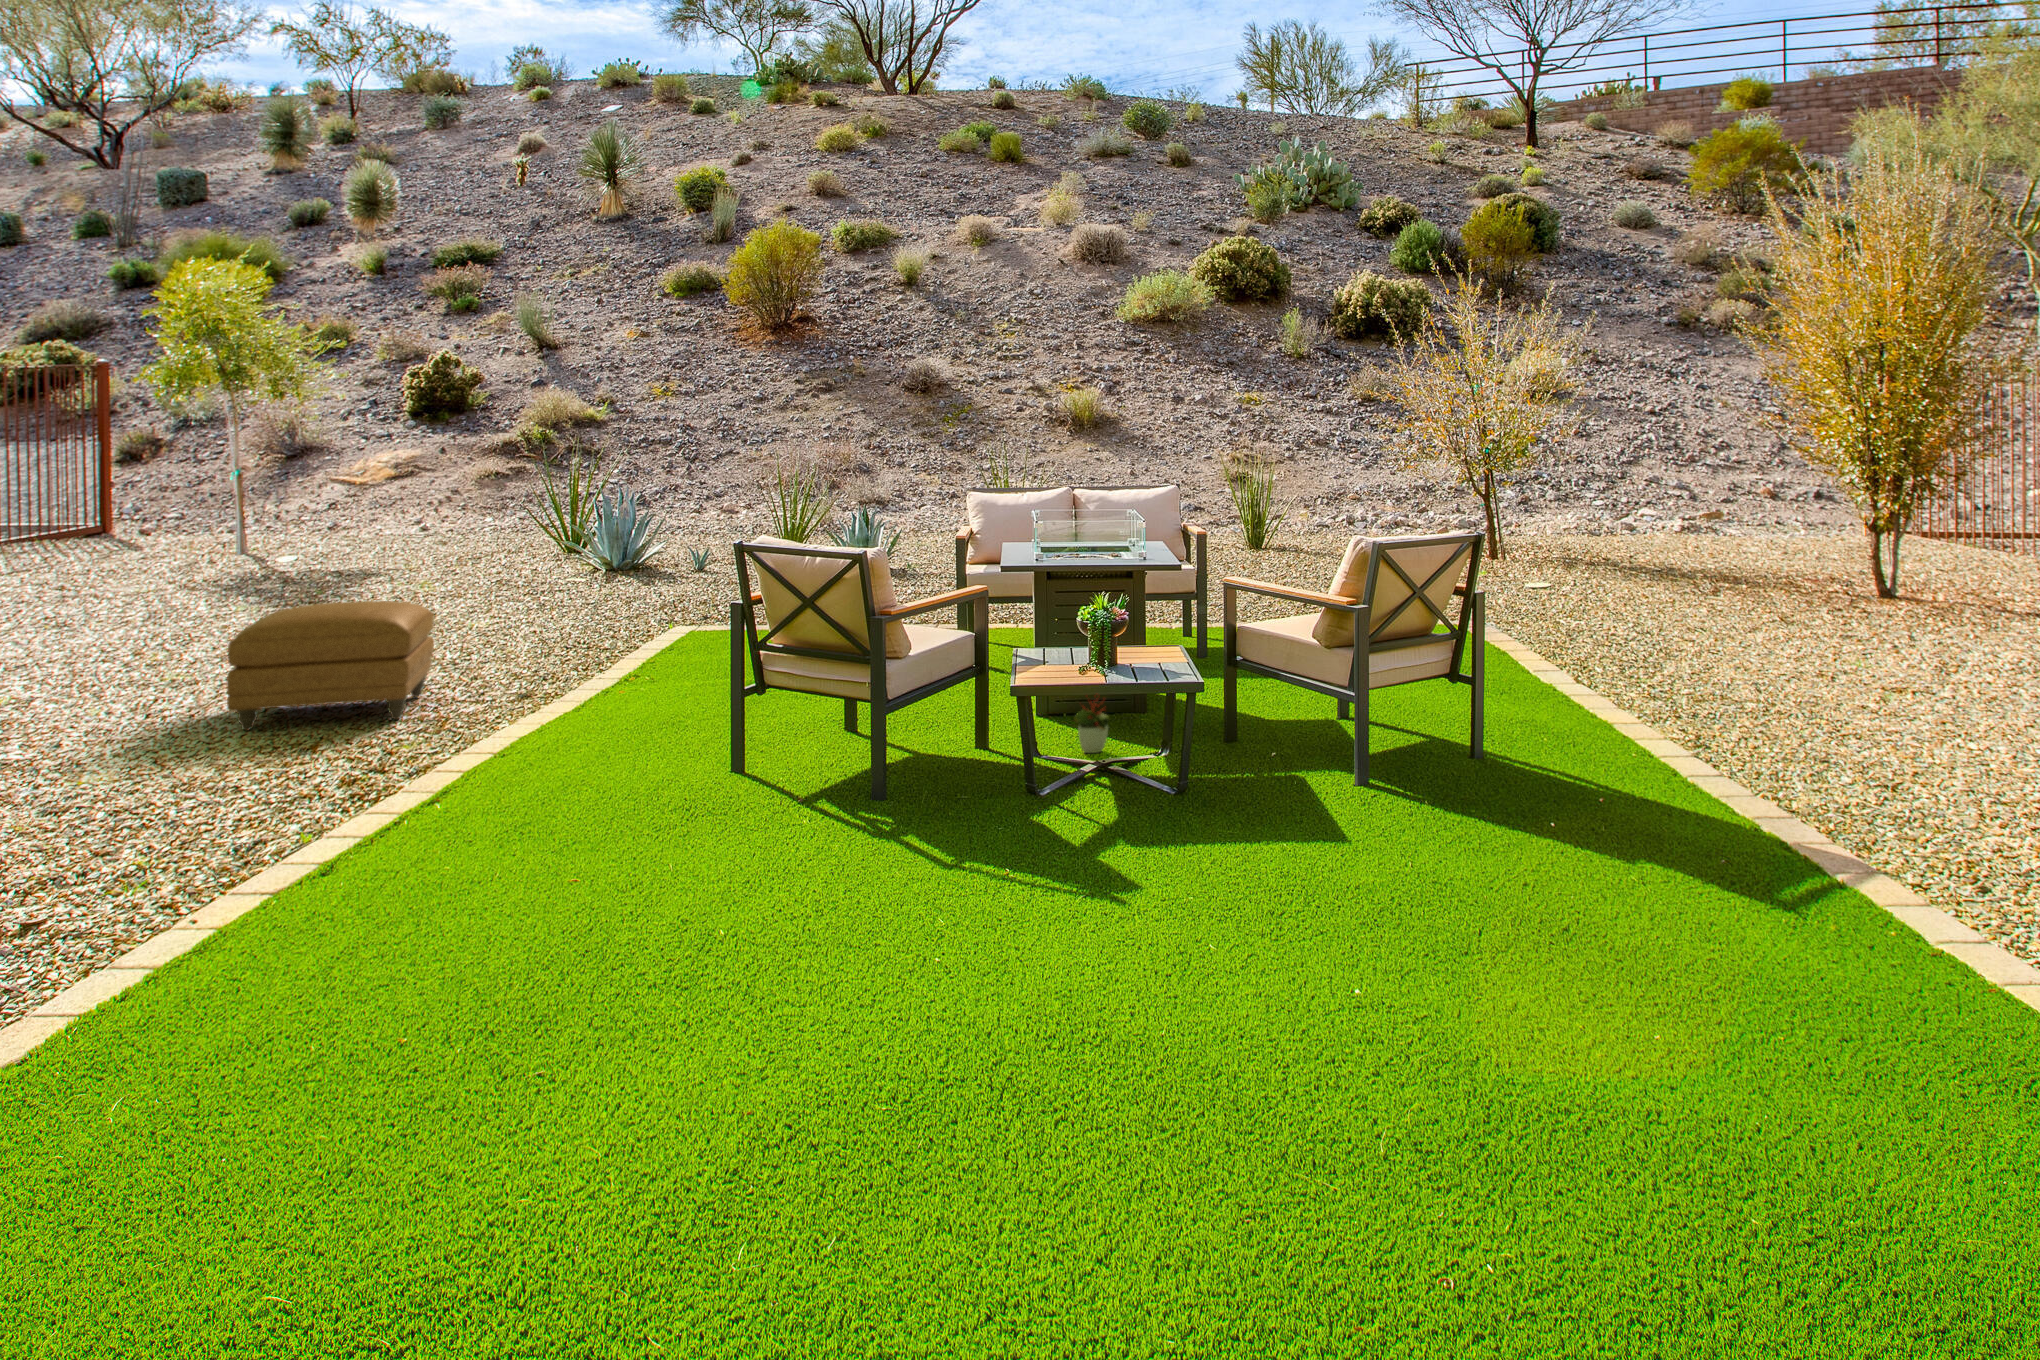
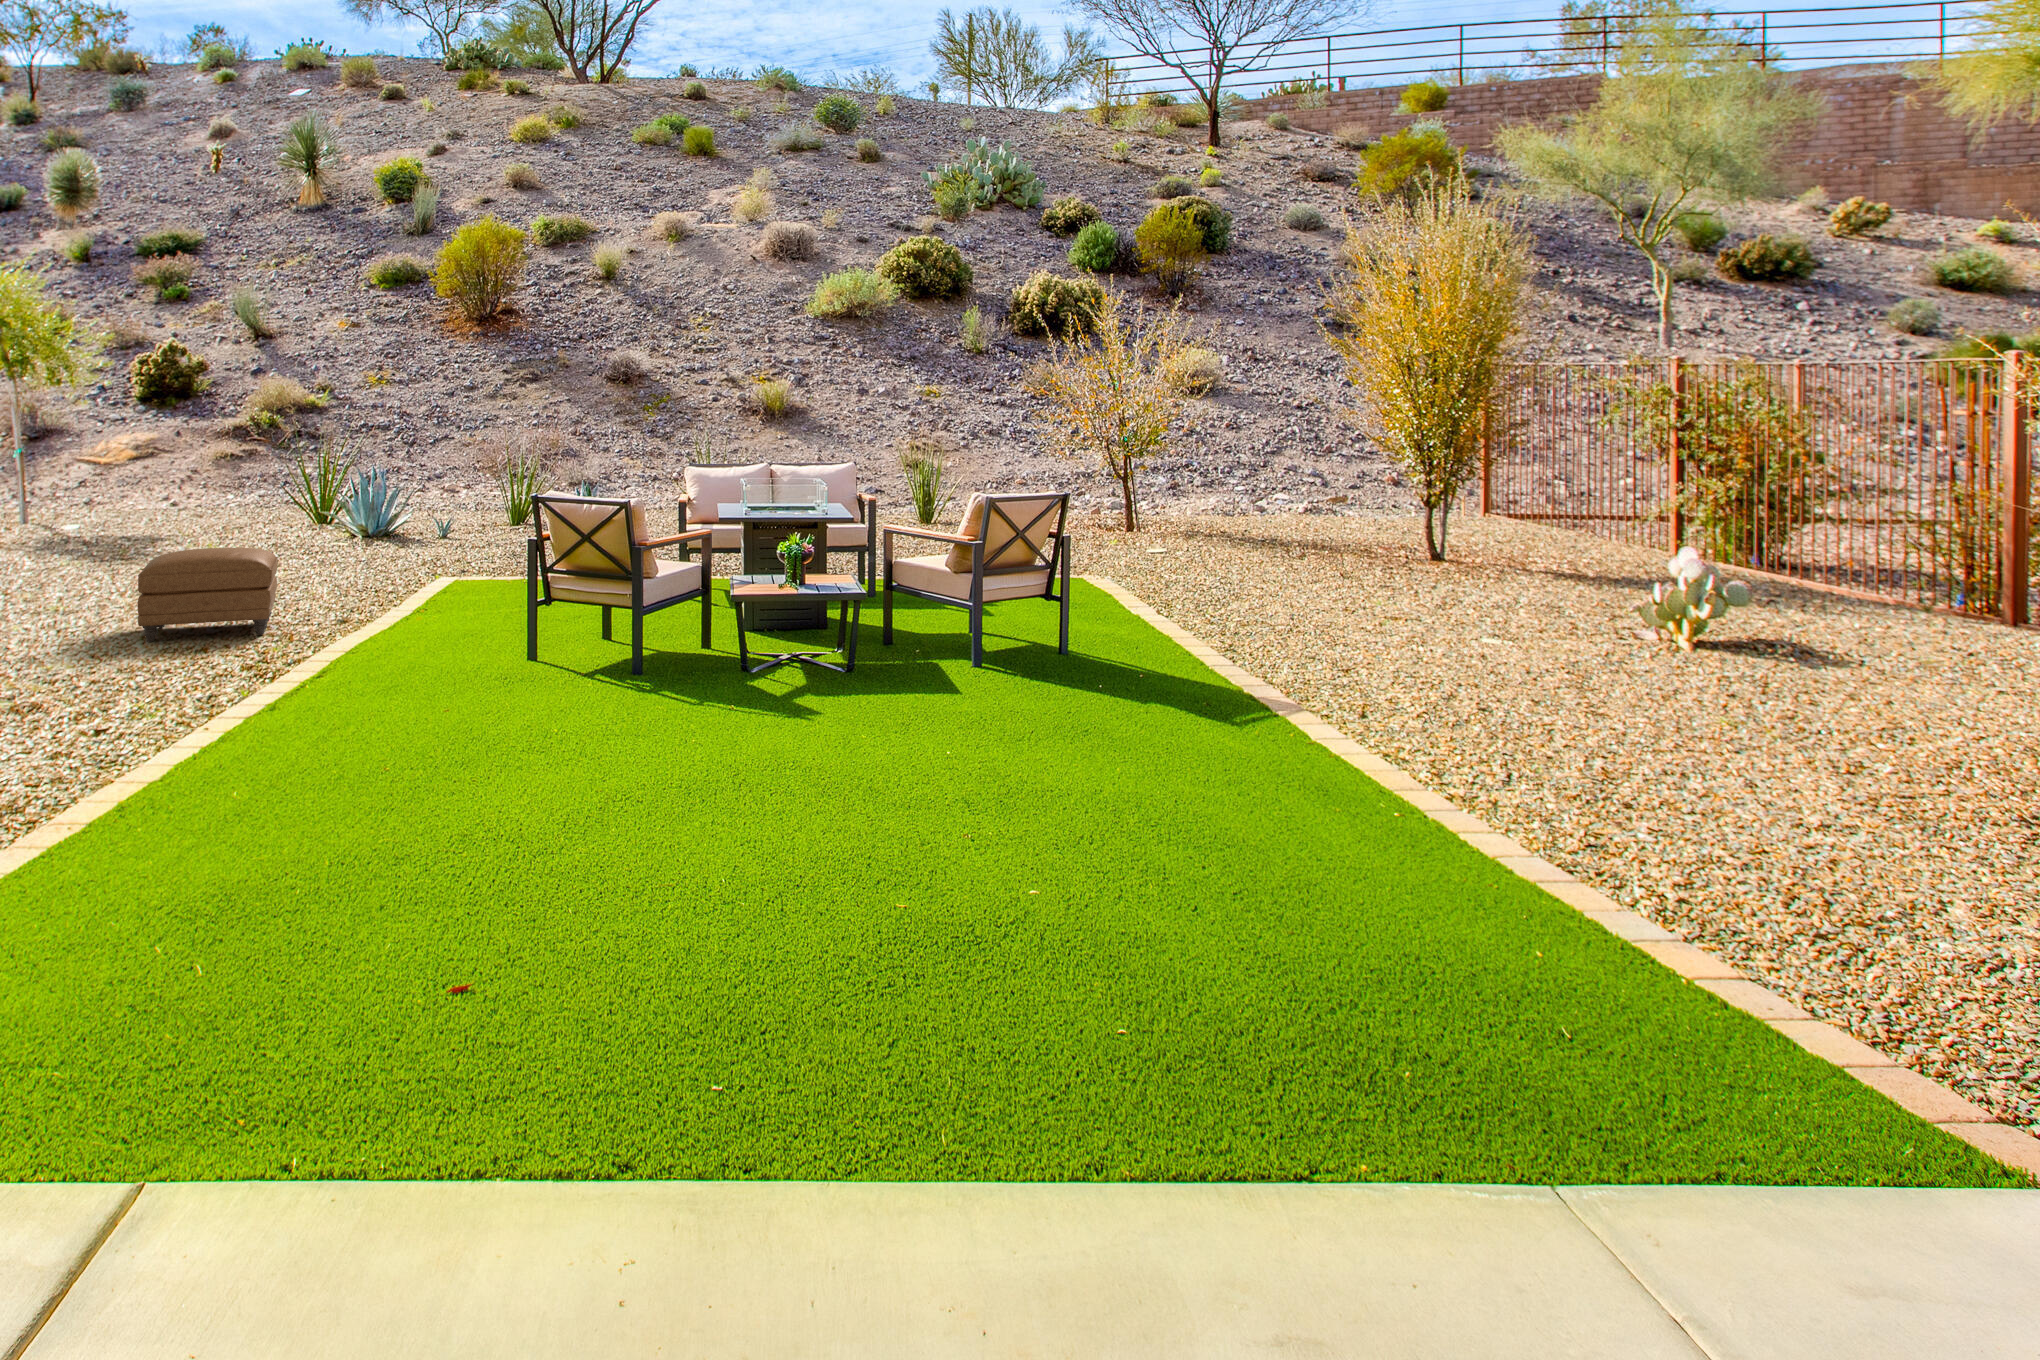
decorative plant: present [1074,696,1109,753] -> none [773,606,798,650]

